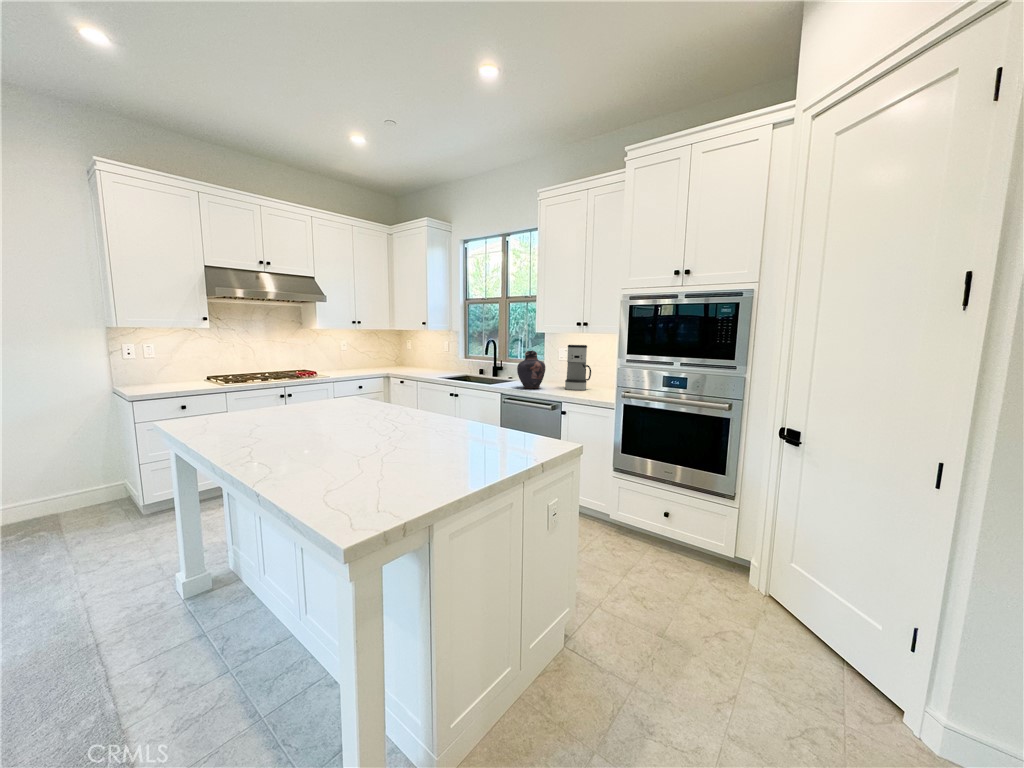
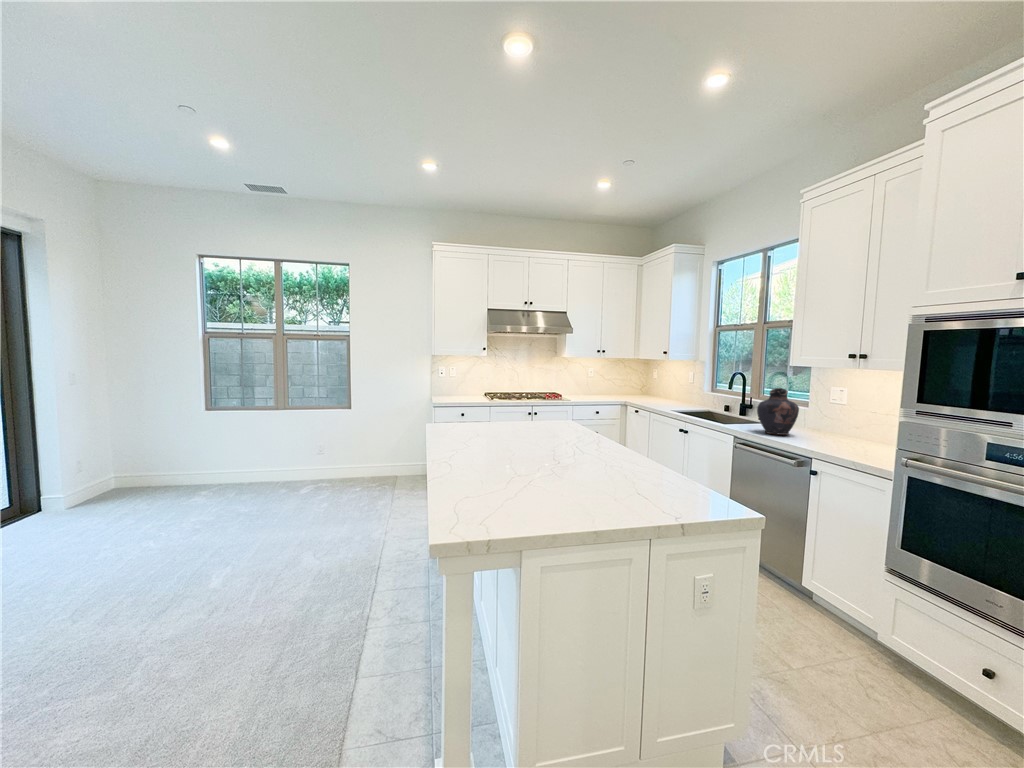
coffee maker: present [565,345,591,391] -> none [829,383,877,447]

